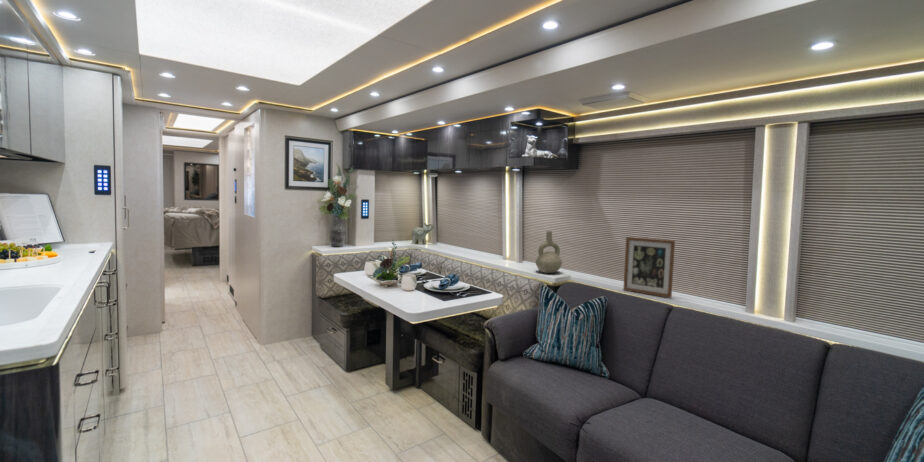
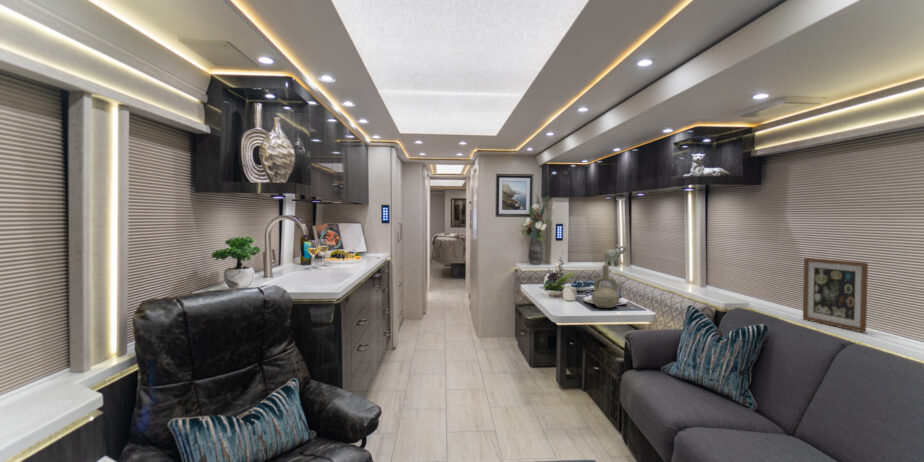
decorative vase: present [536,231,562,273] -> present [592,265,620,308]

